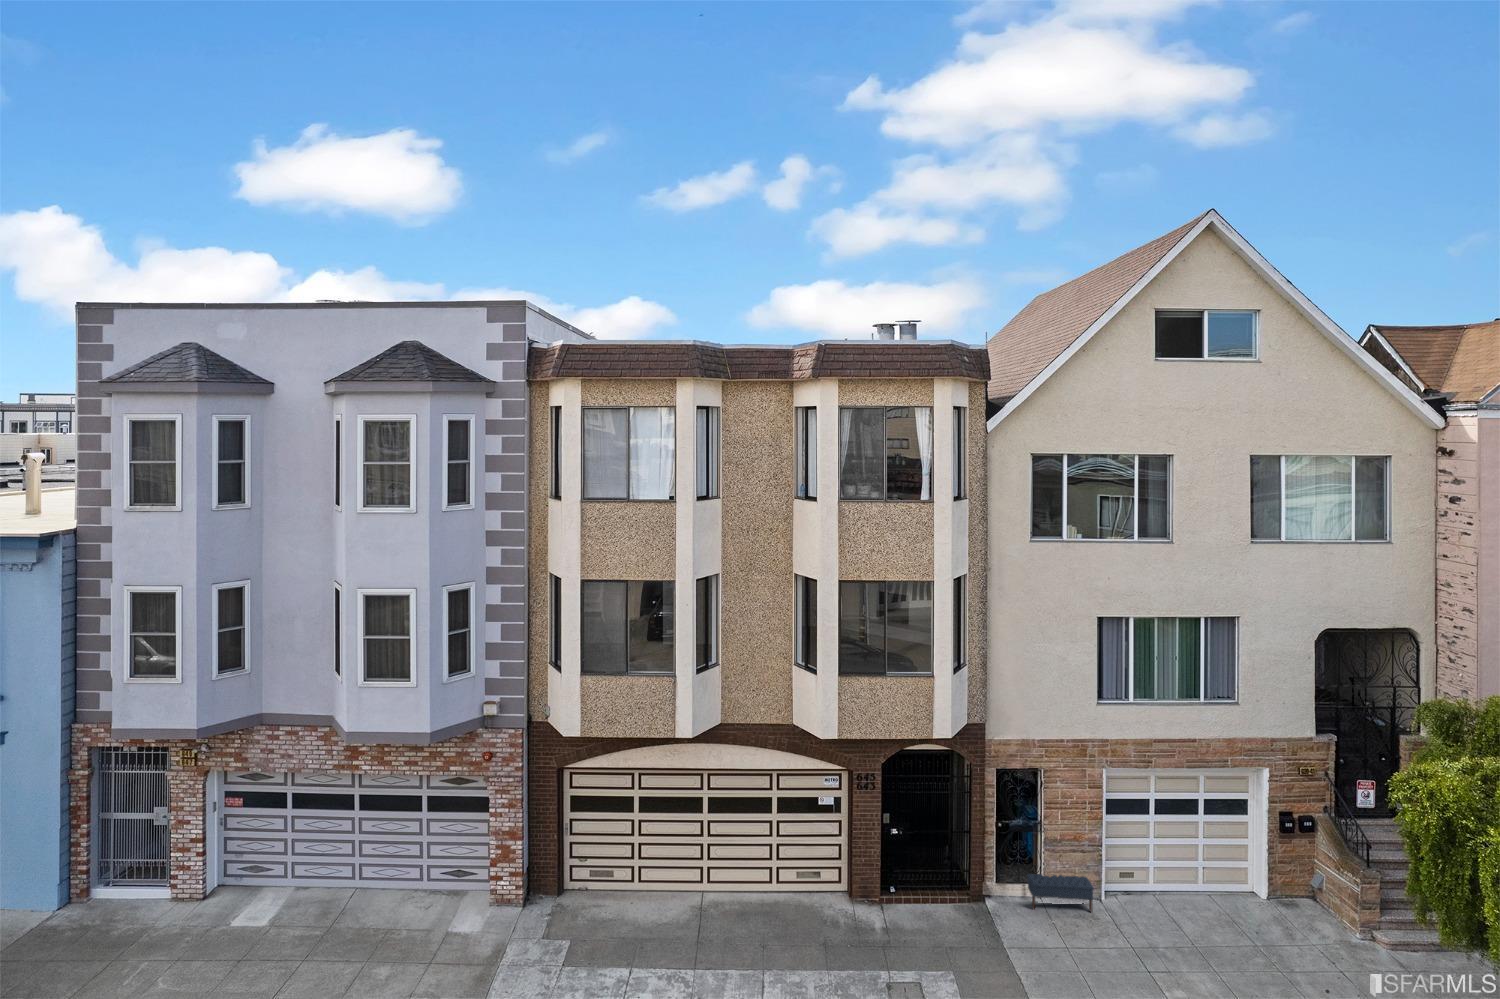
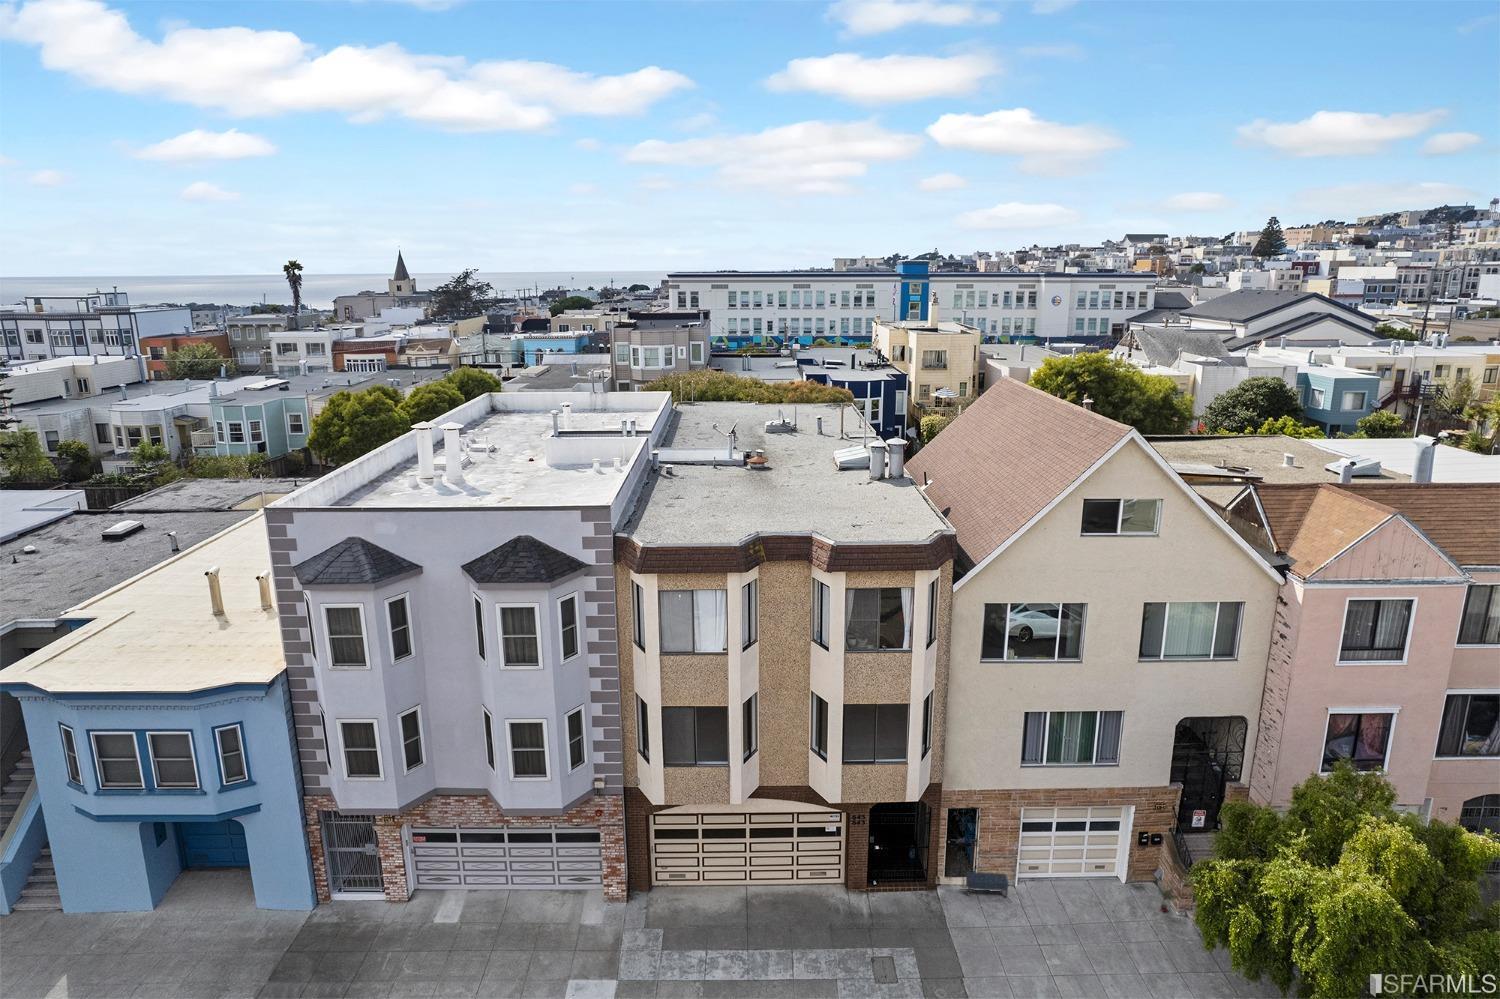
potted tree: none [1324,885,1361,933] -> present [1159,886,1178,912]

